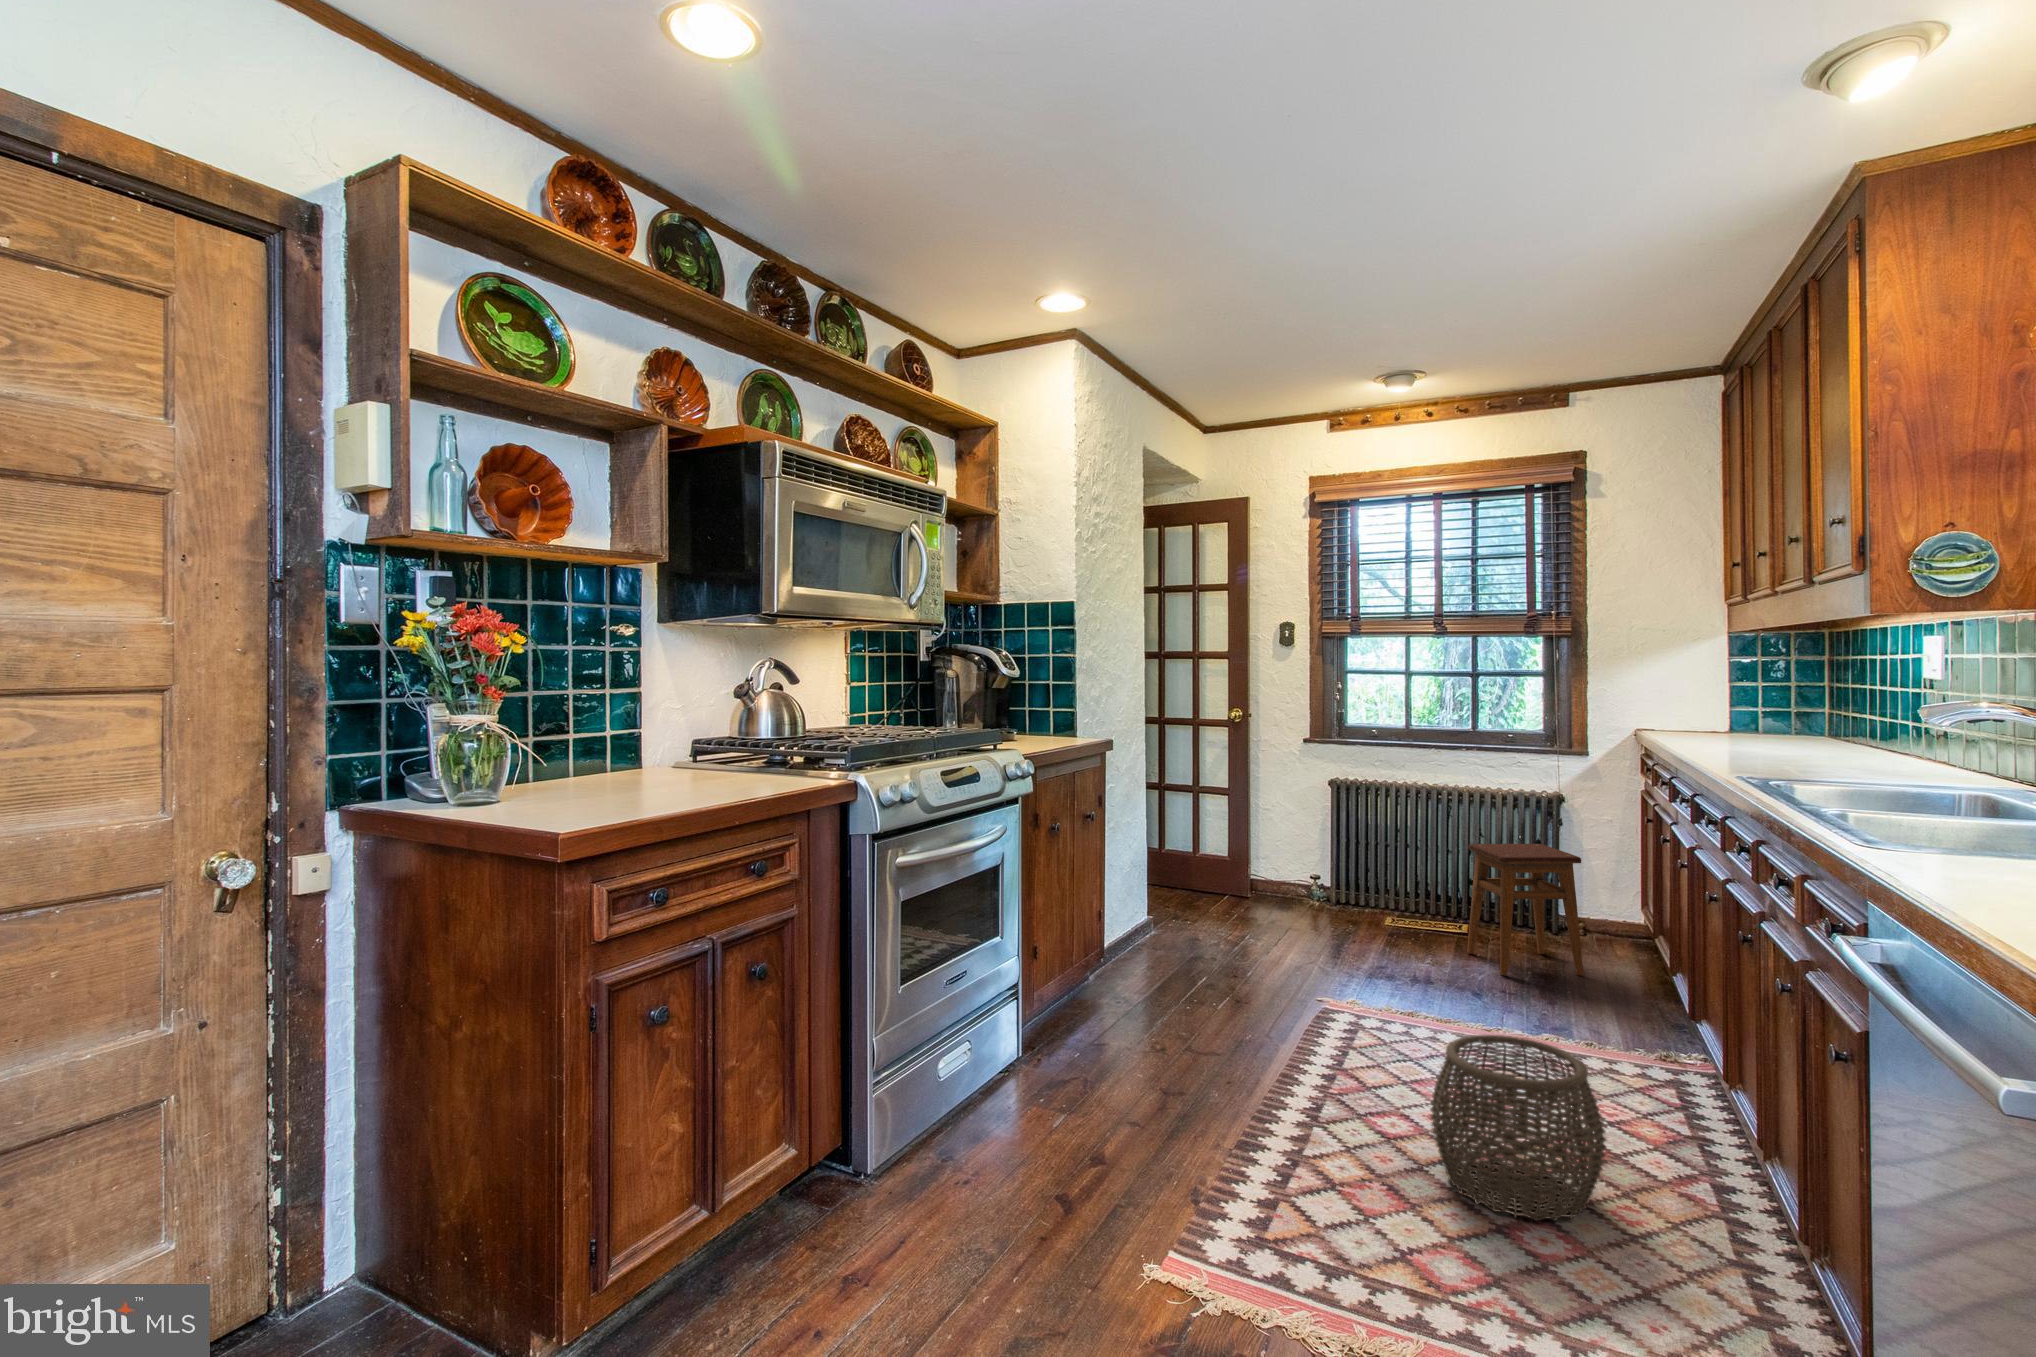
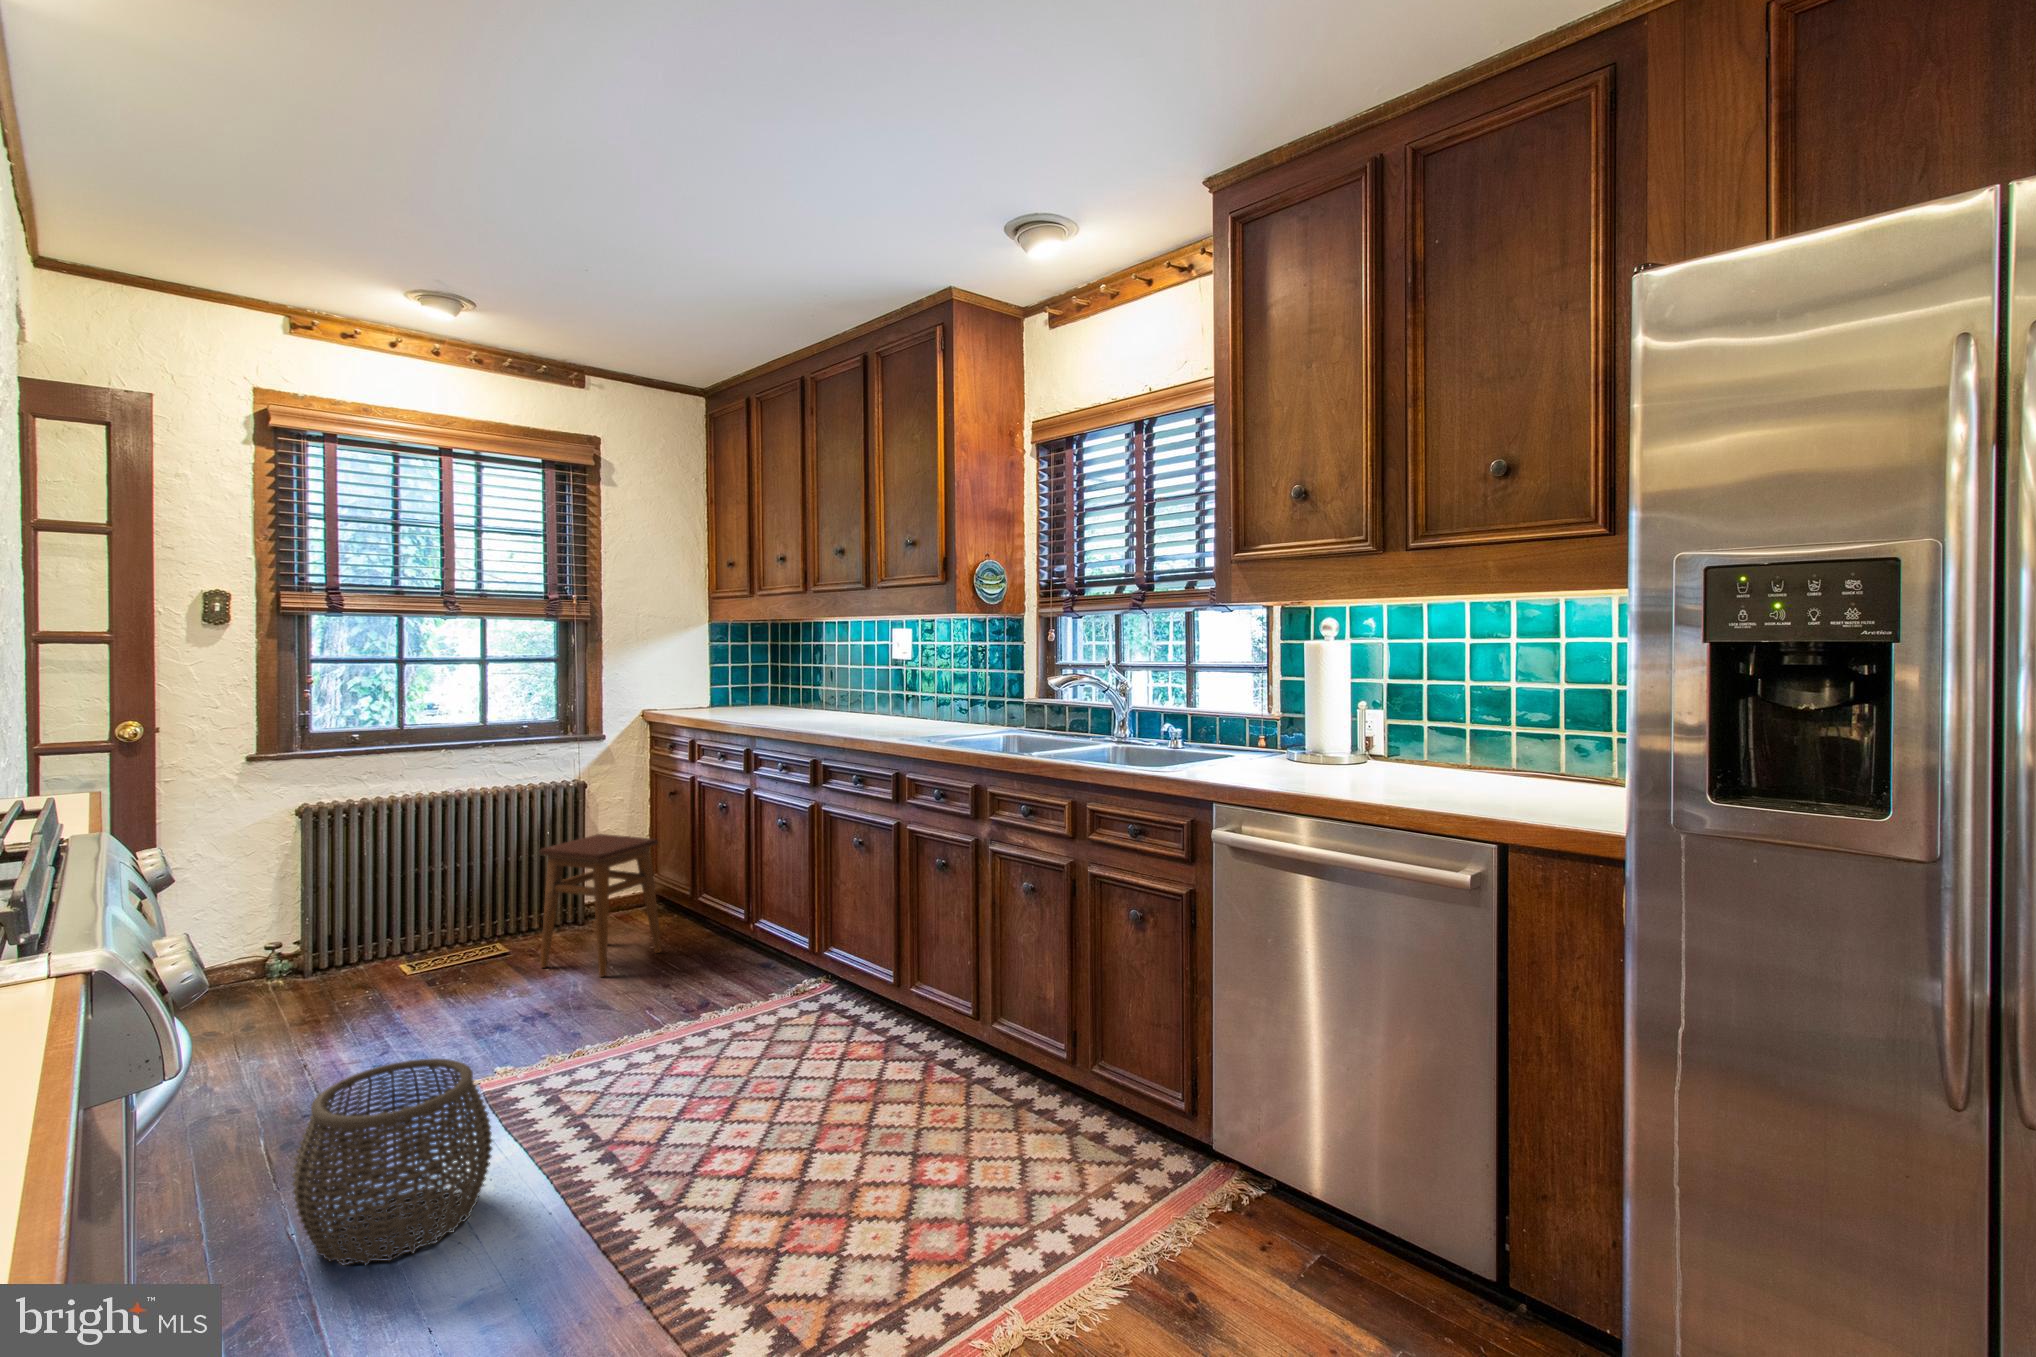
woven basket: present [1430,1035,1607,1221] -> present [292,1058,492,1265]

